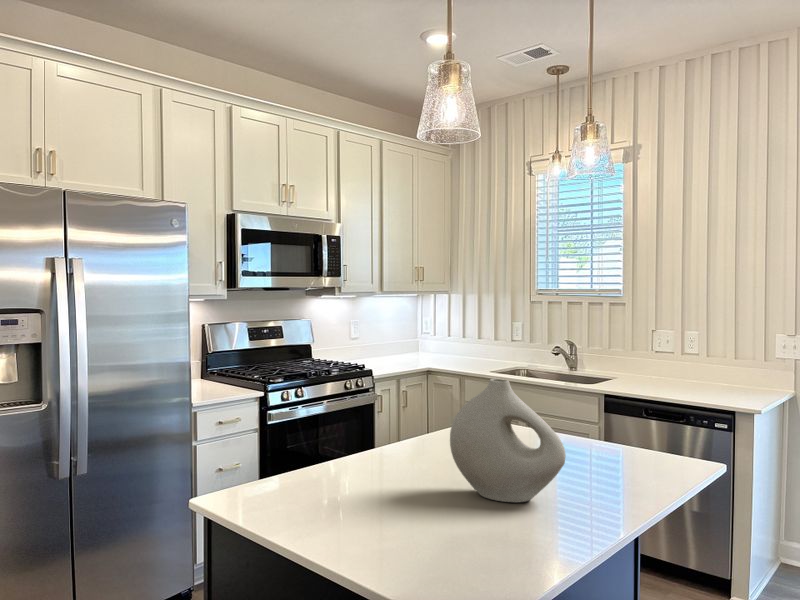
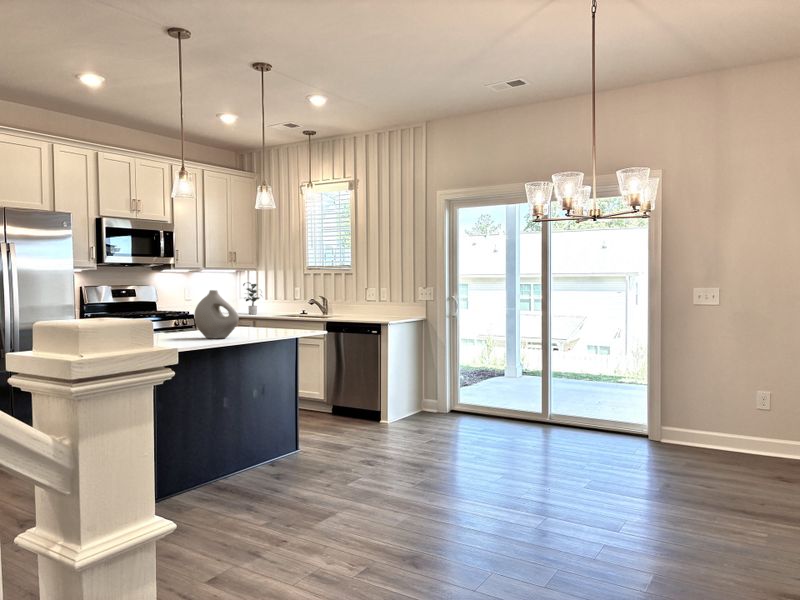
potted plant: none [427,312,469,362] -> present [243,282,259,314]

